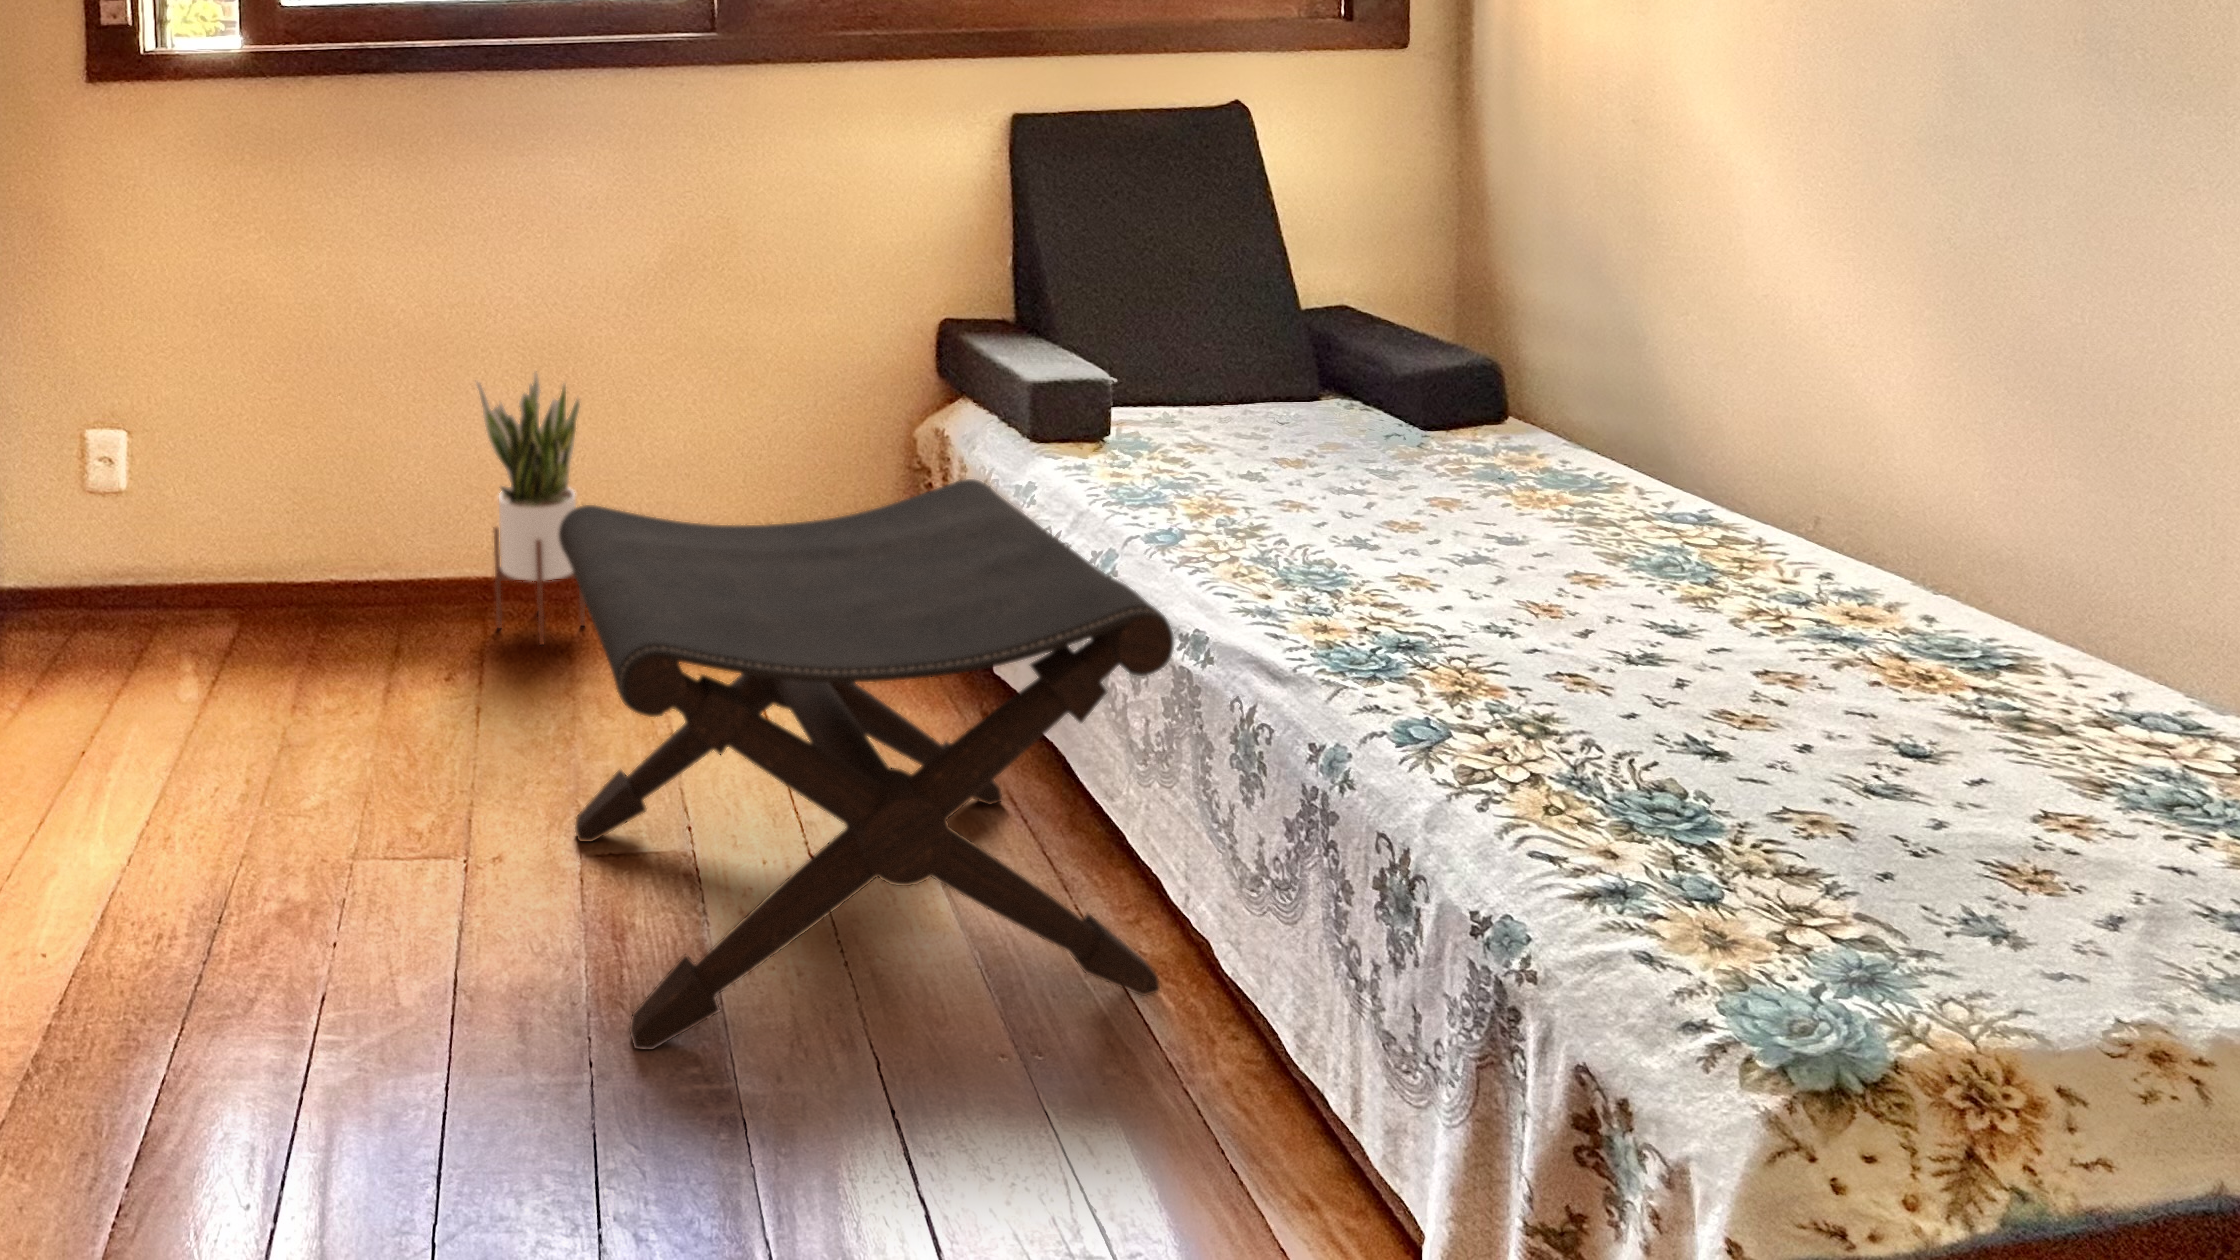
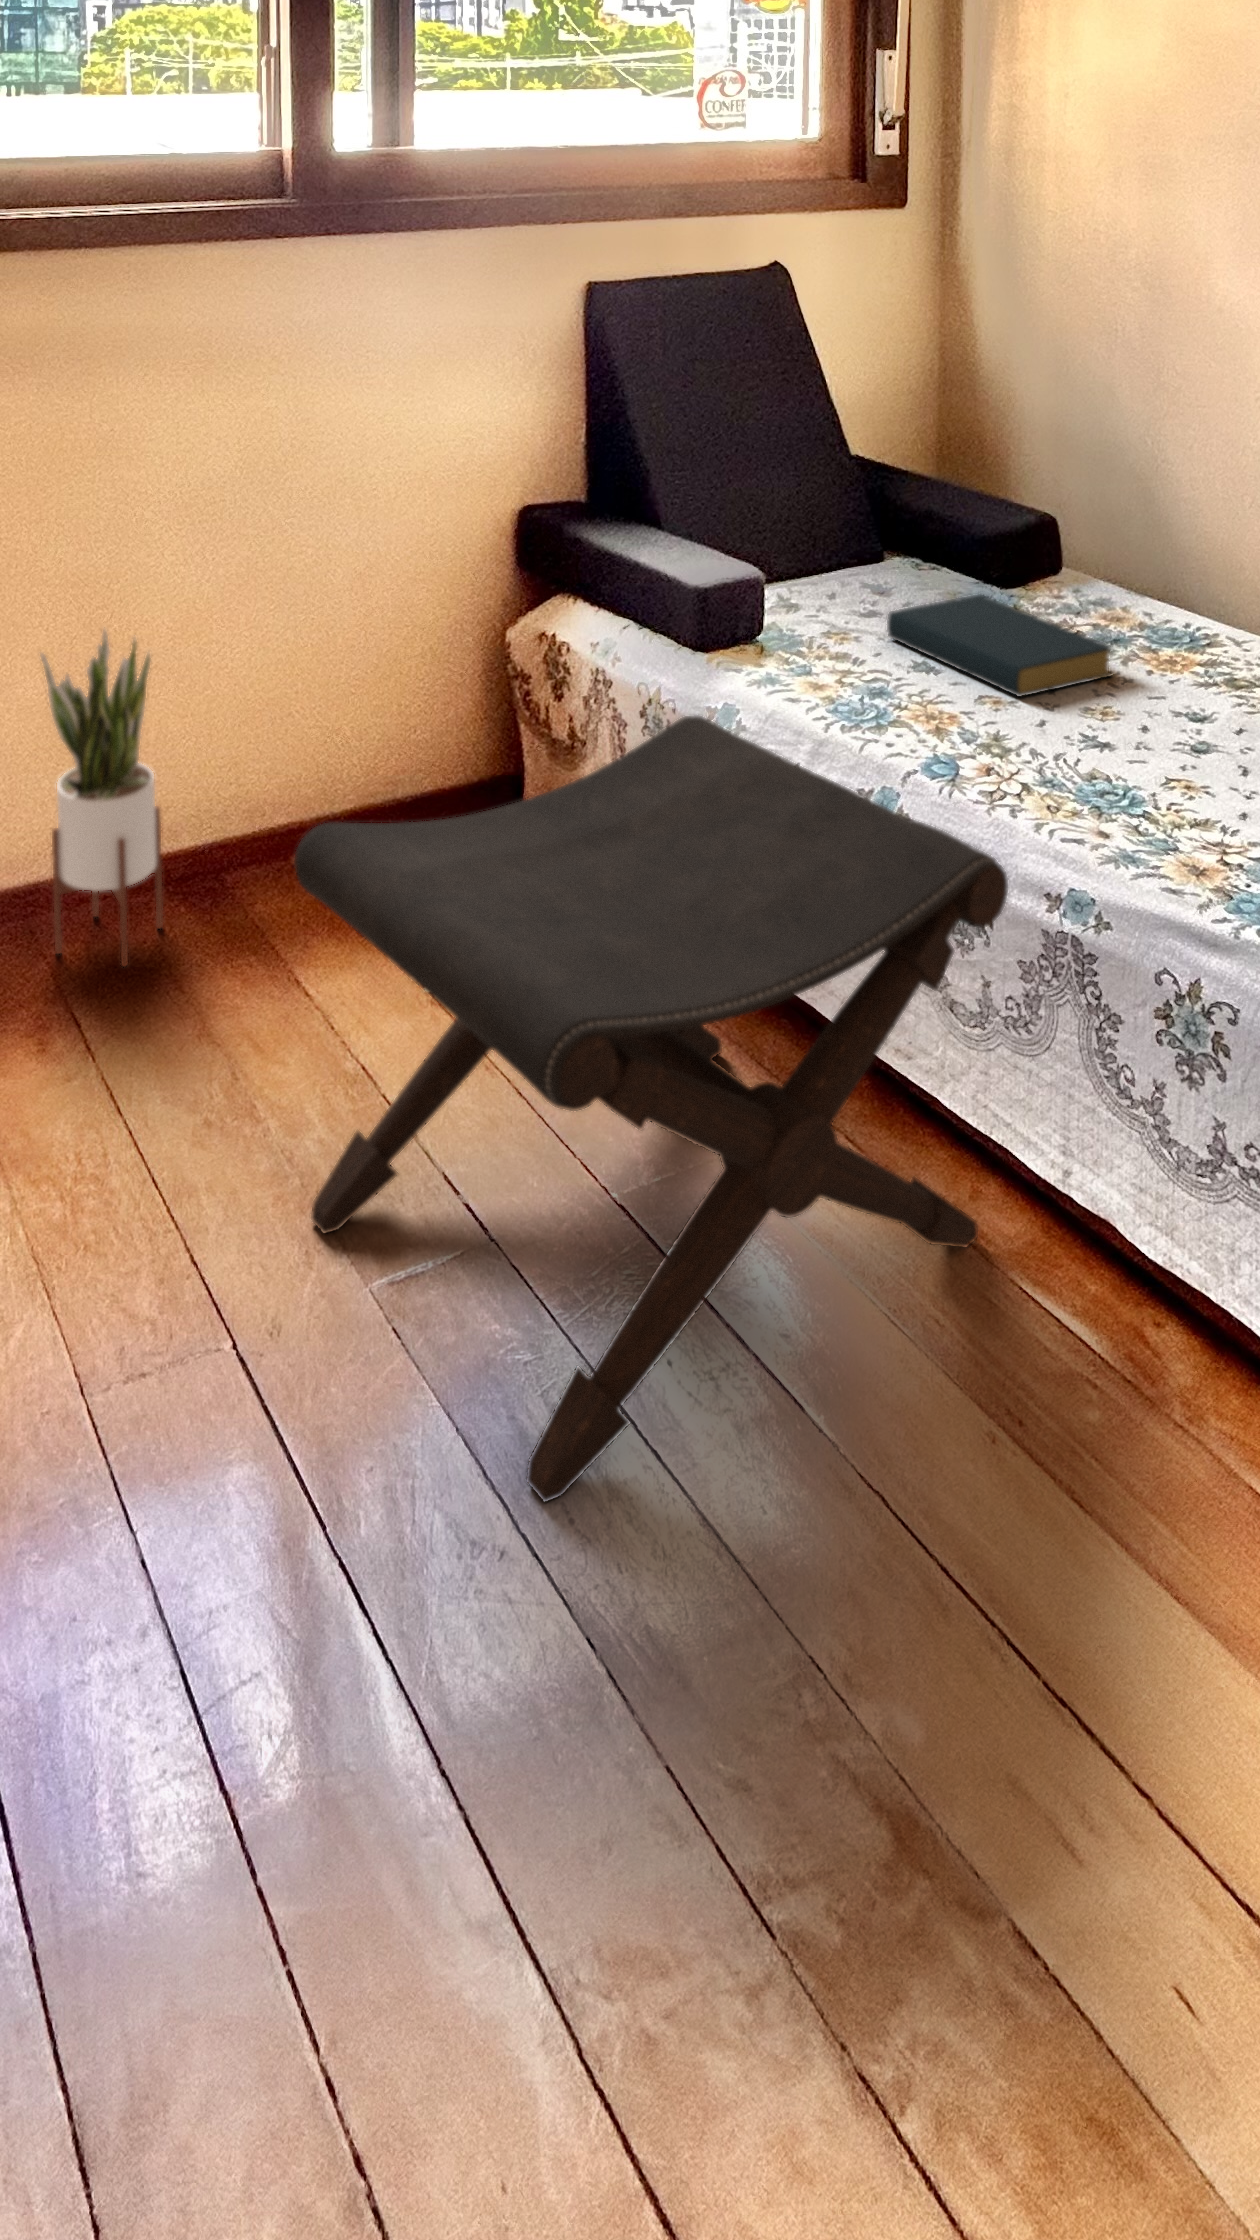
hardback book: none [1267,428,1506,517] -> present [887,595,1113,696]

